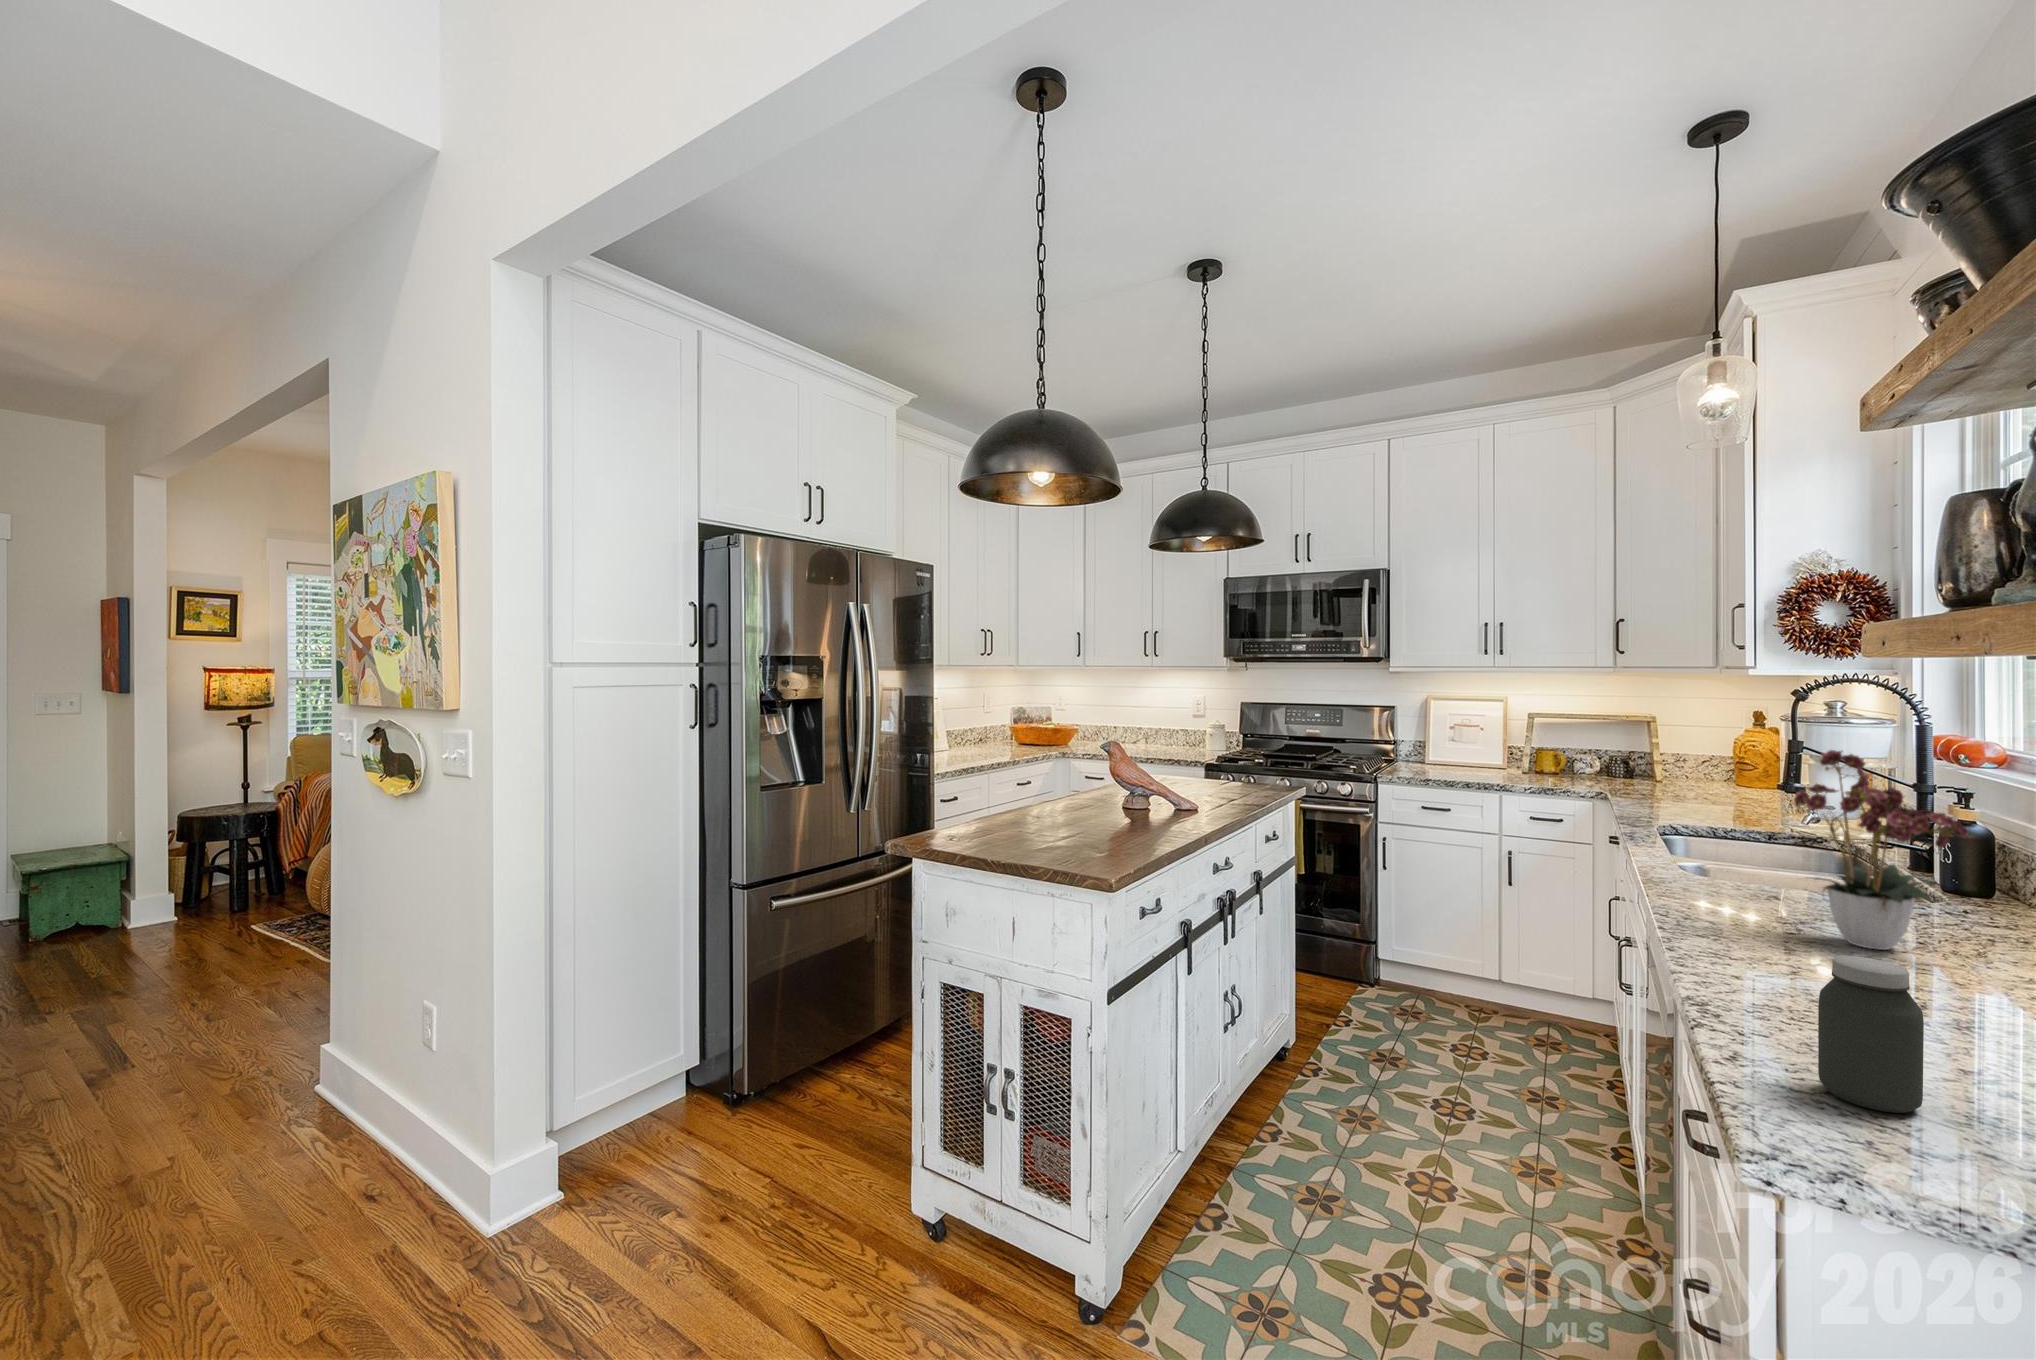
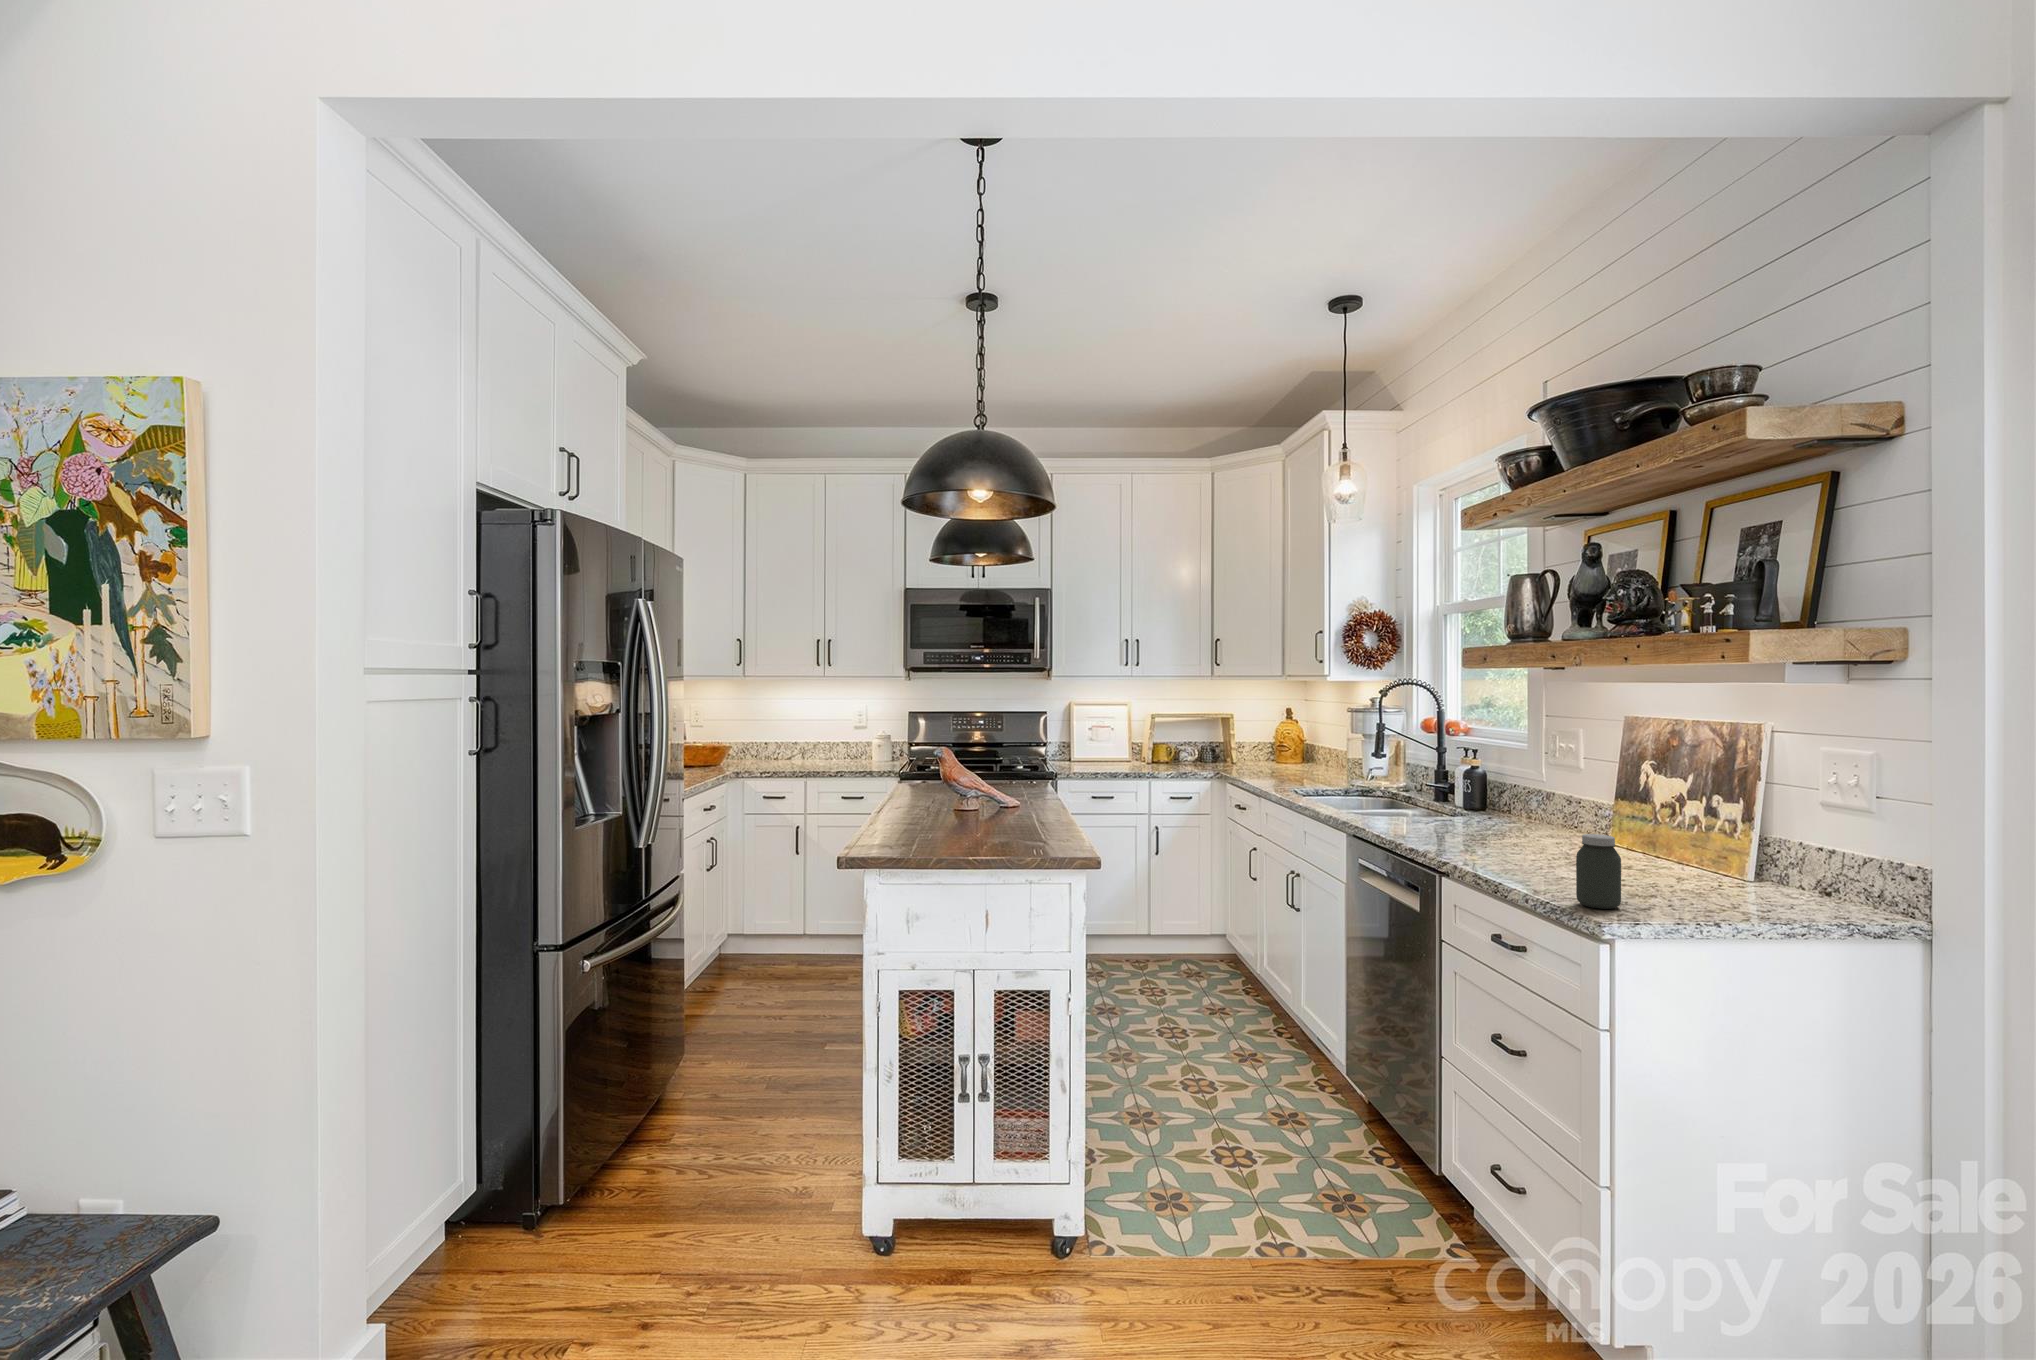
flower arrangement: present [1794,750,1968,950] -> none [1448,725,1540,845]

